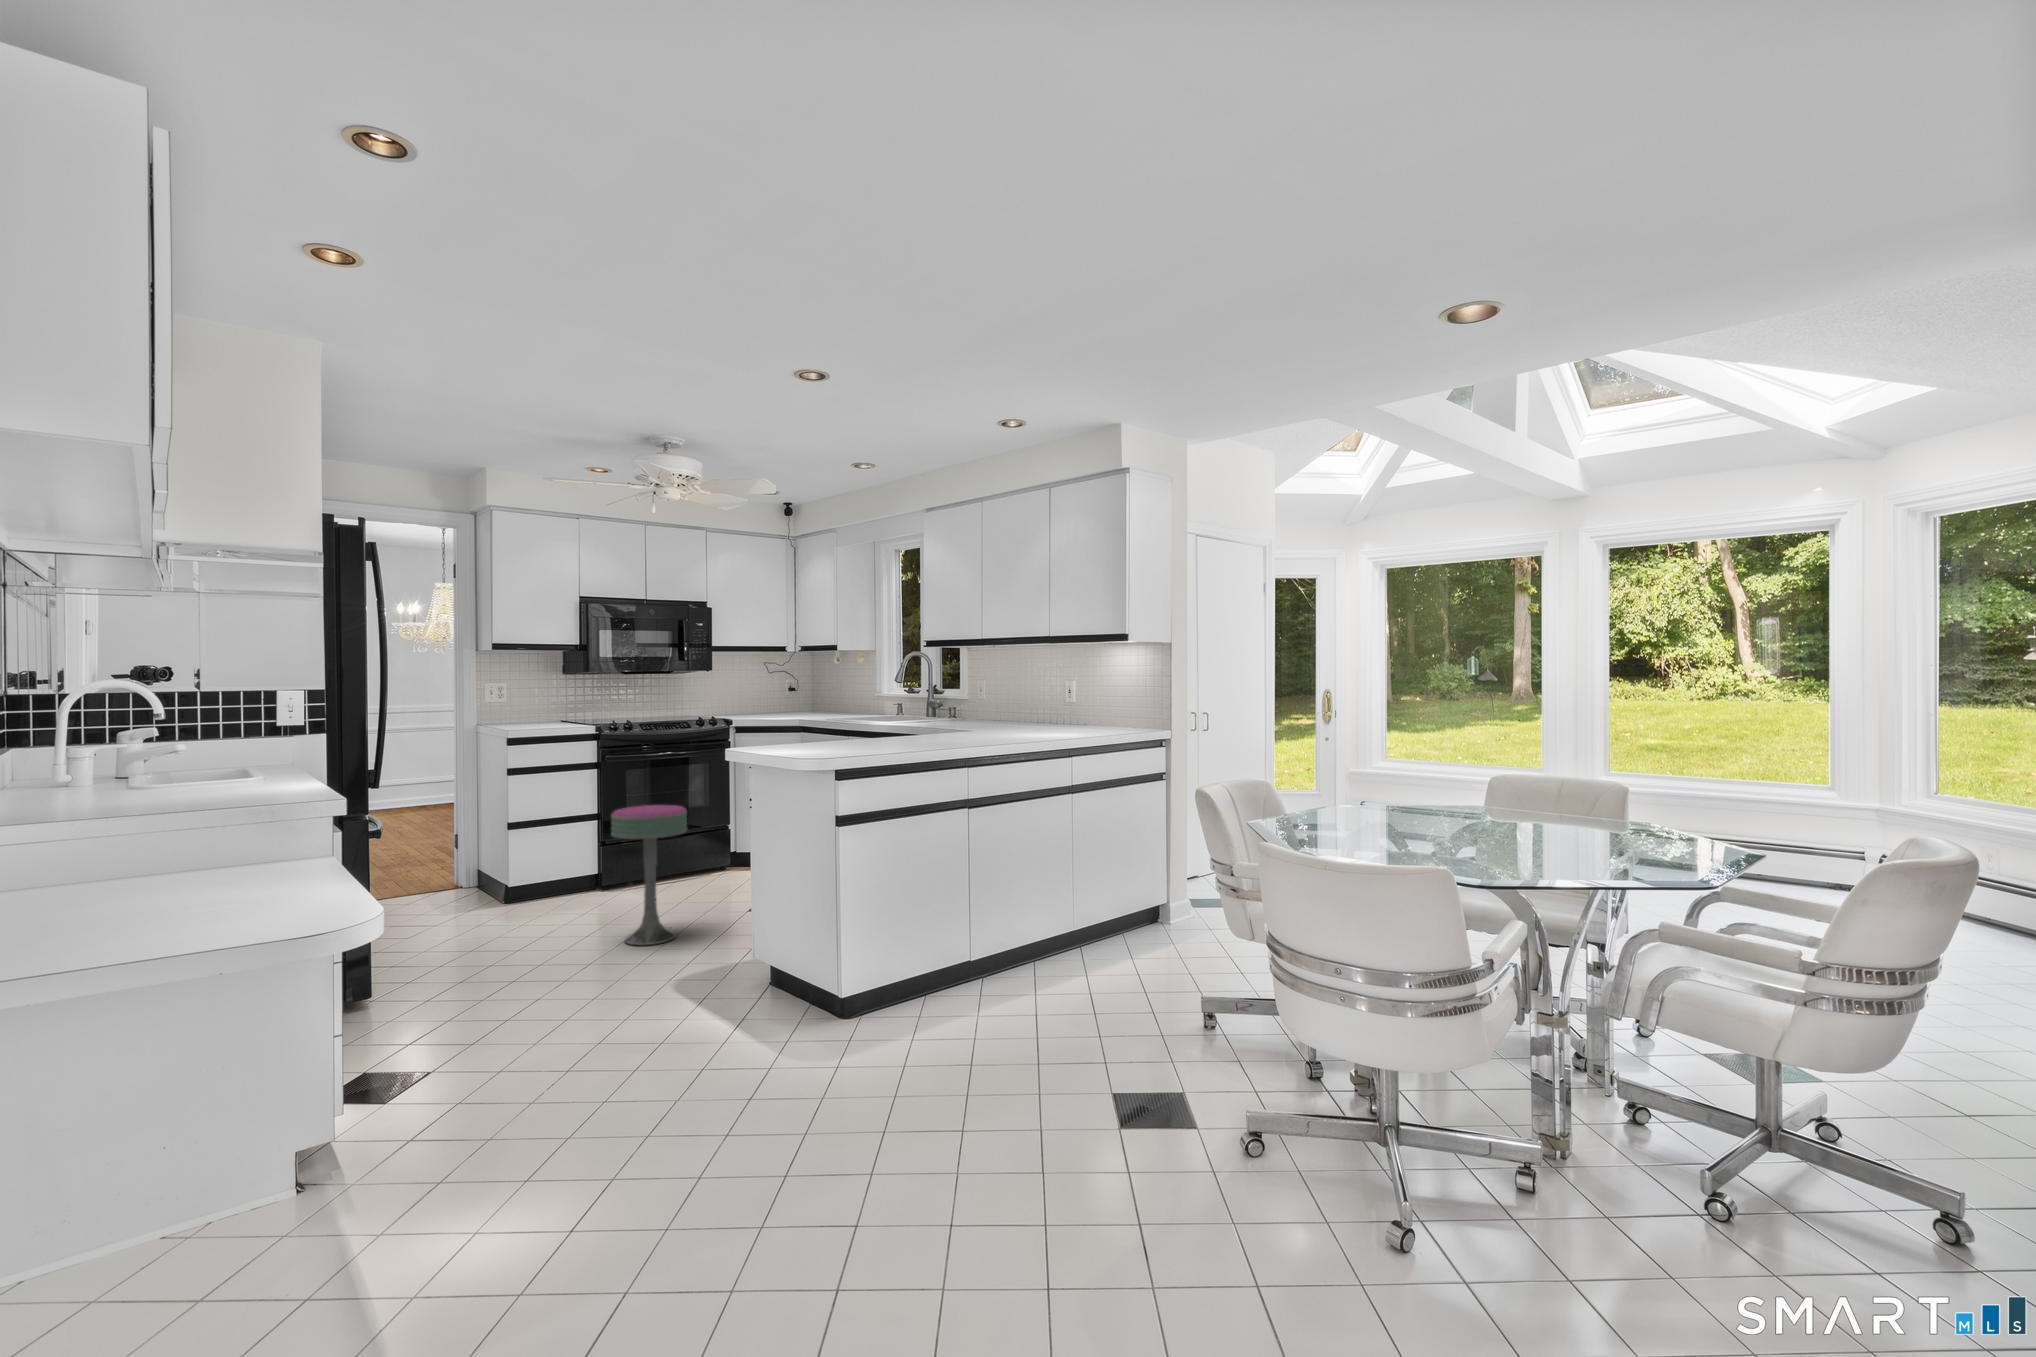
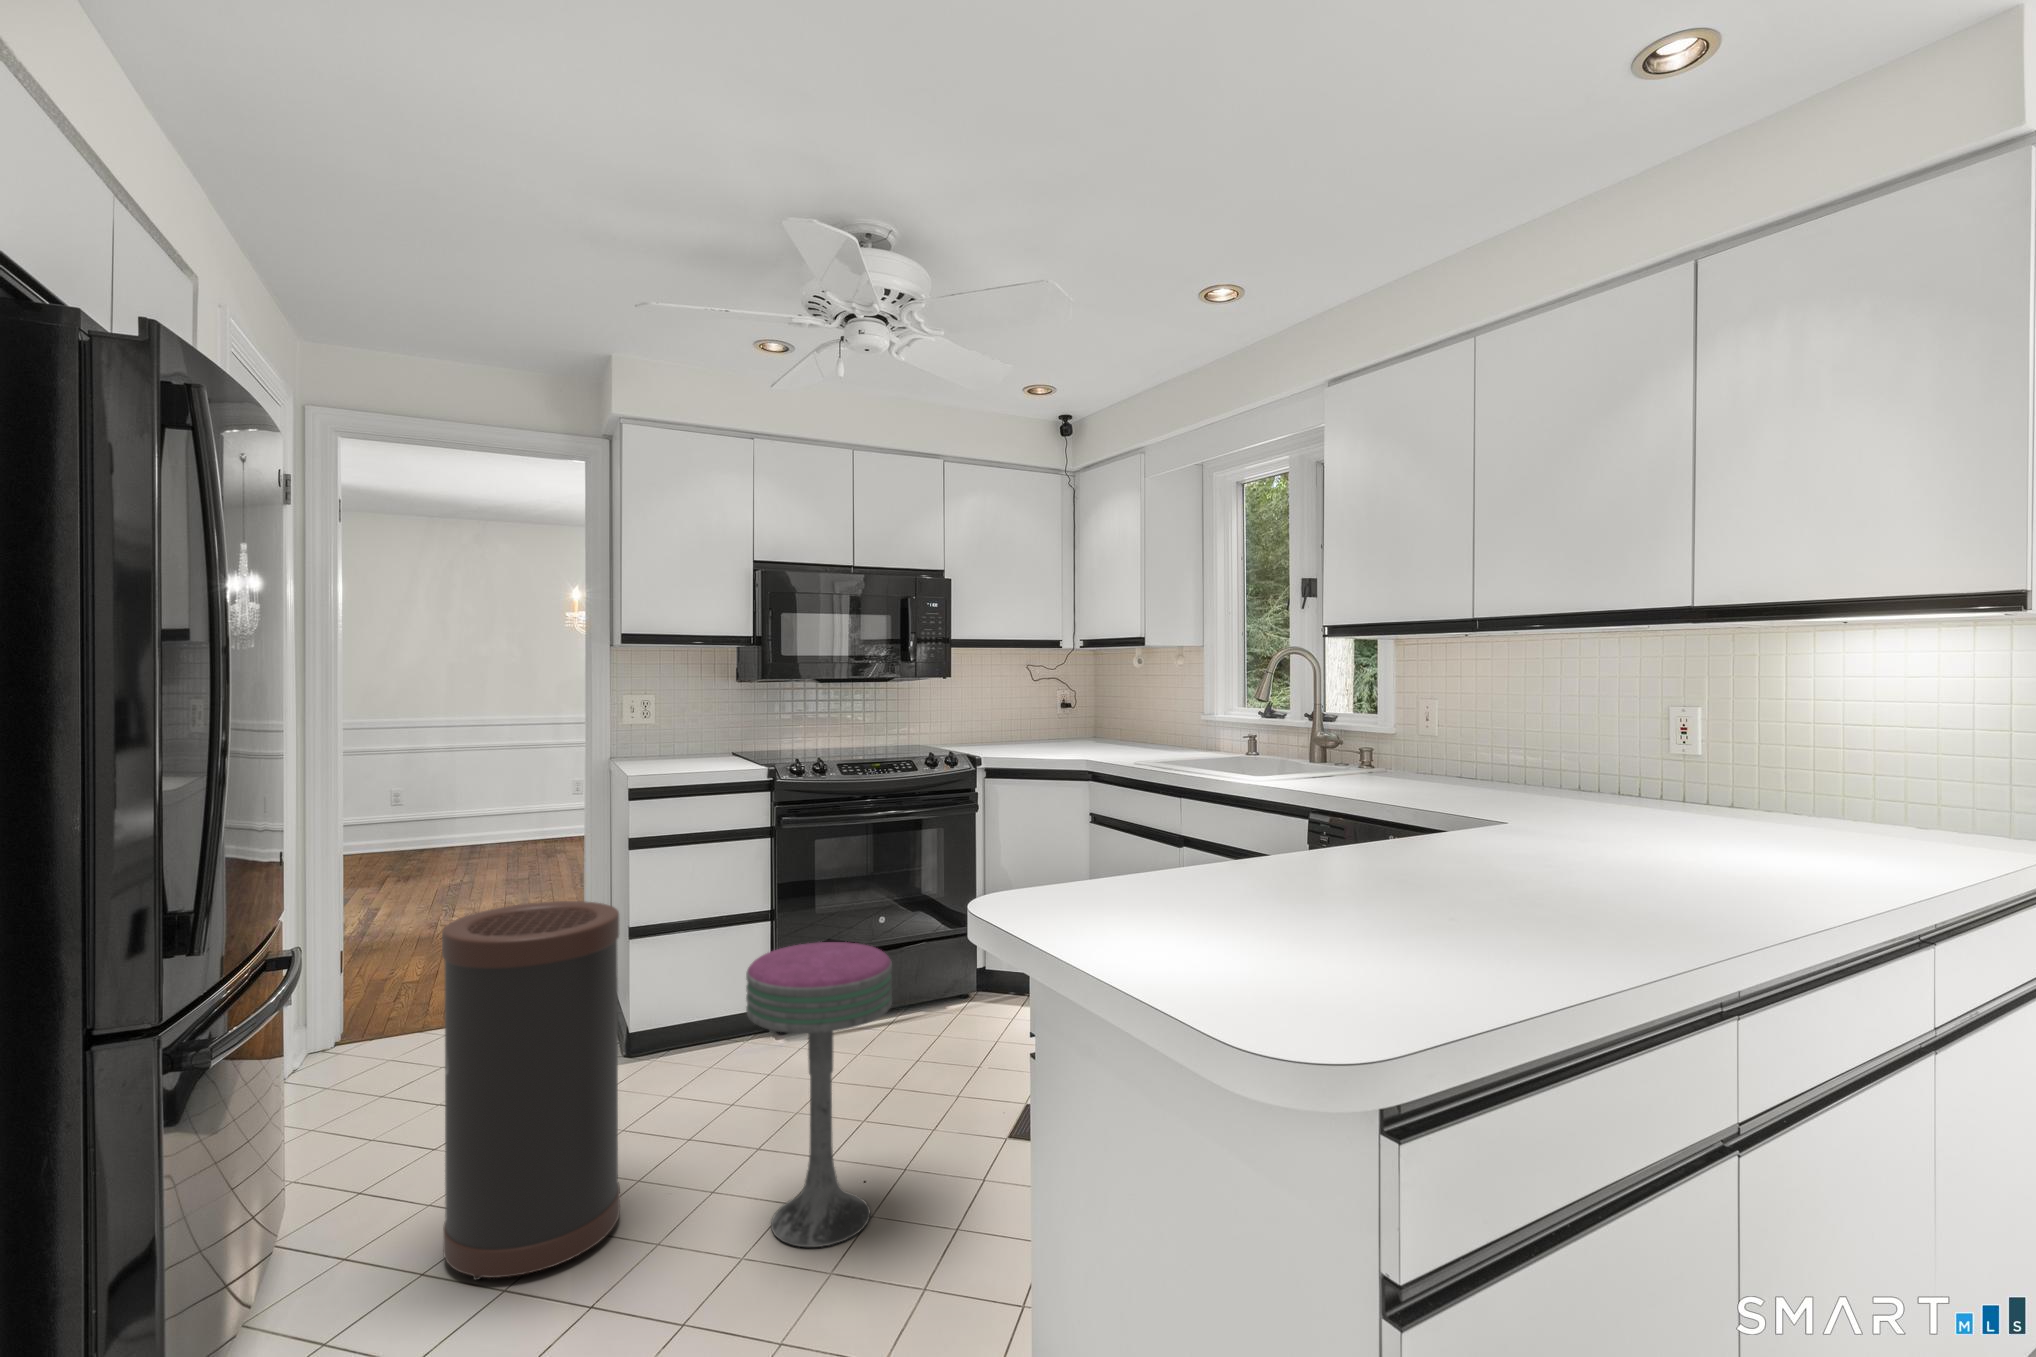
trash can: none [448,788,541,966] -> present [442,901,620,1280]

